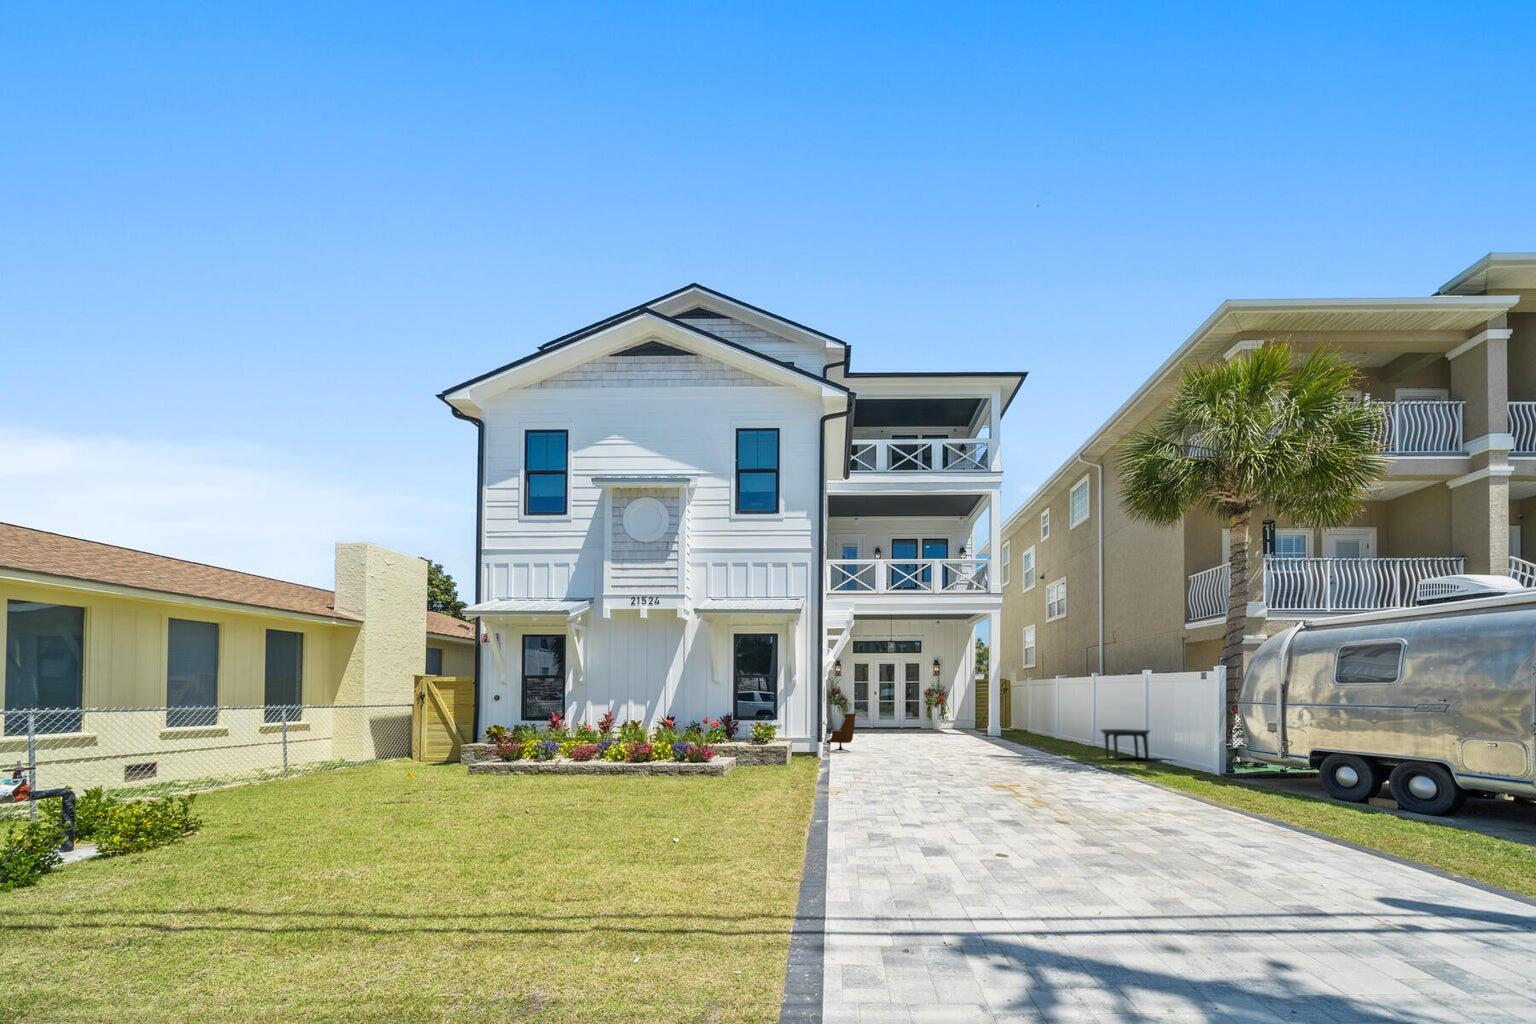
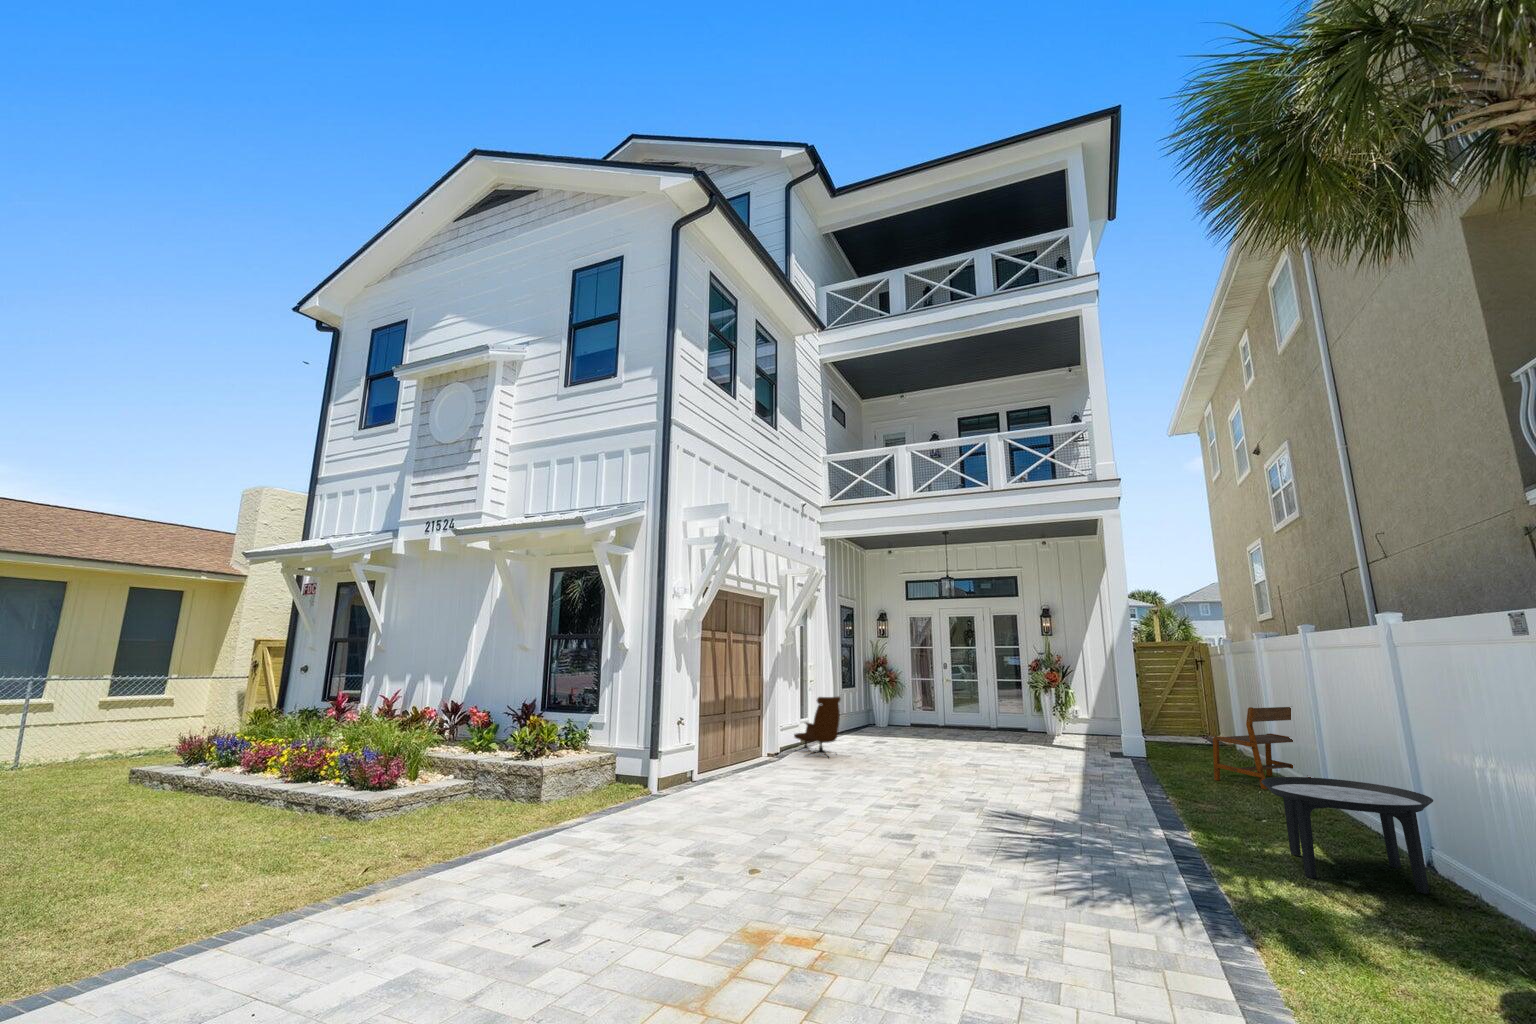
bench: none [1052,709,1093,750] -> present [1213,707,1311,789]

